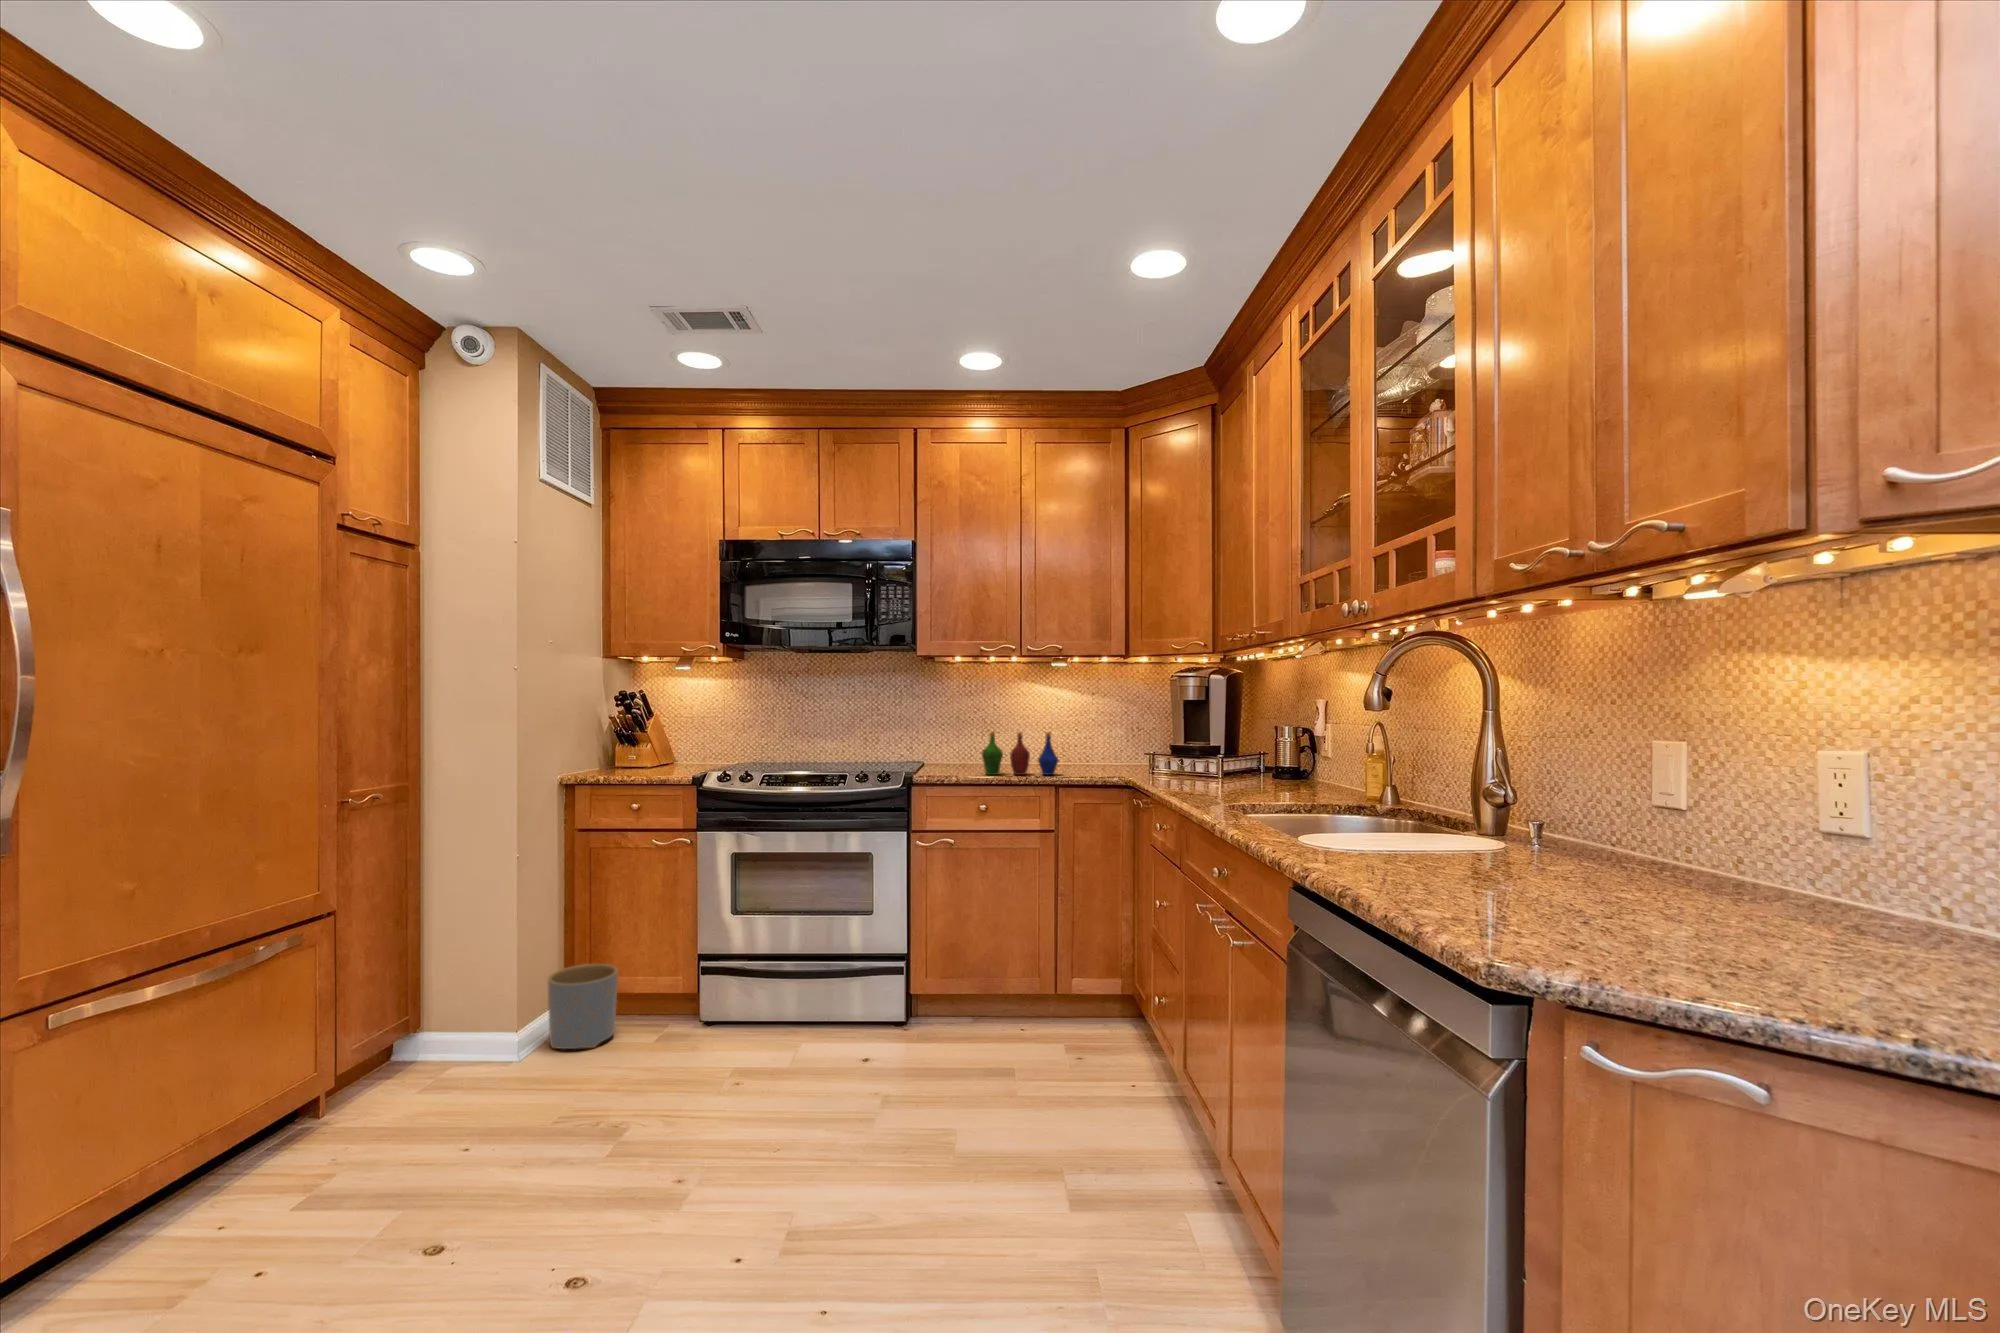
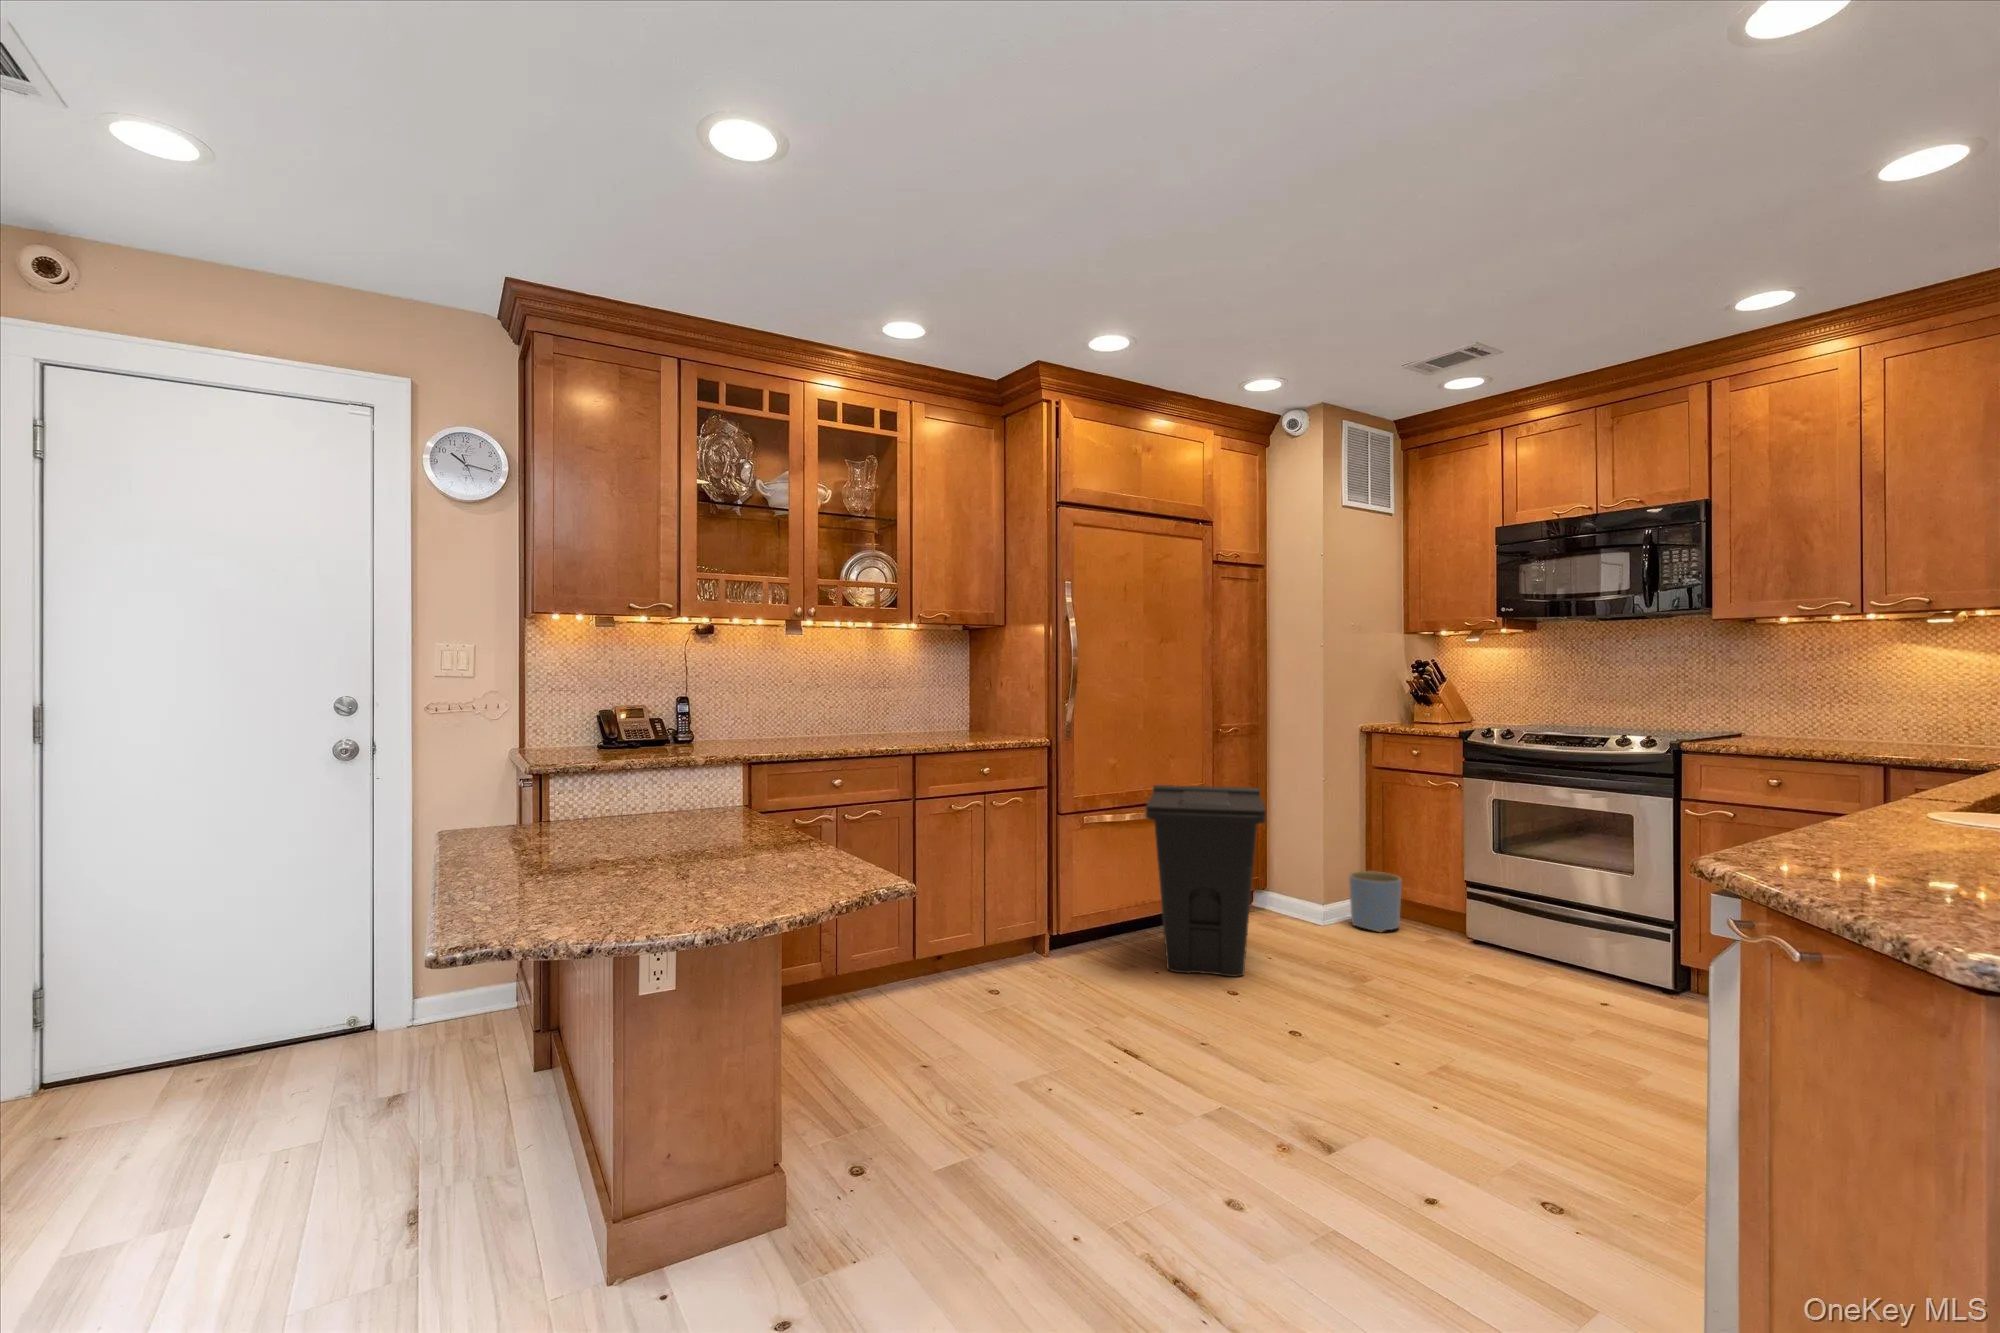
bottle: present [982,732,1059,775] -> none [1773,703,1889,756]
trash can: none [209,890,473,1280] -> present [1146,785,1266,977]

